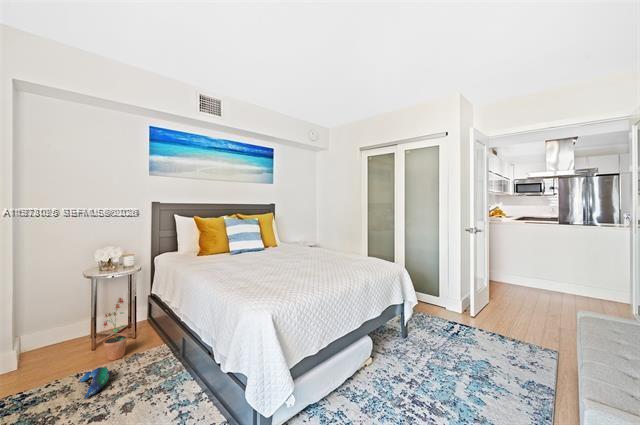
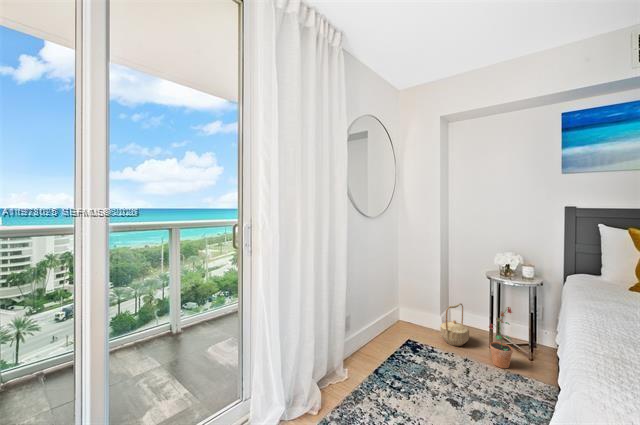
basket: none [23,318,69,375] -> present [440,303,469,346]
plush toy: present [80,367,112,399] -> none [456,361,483,383]

